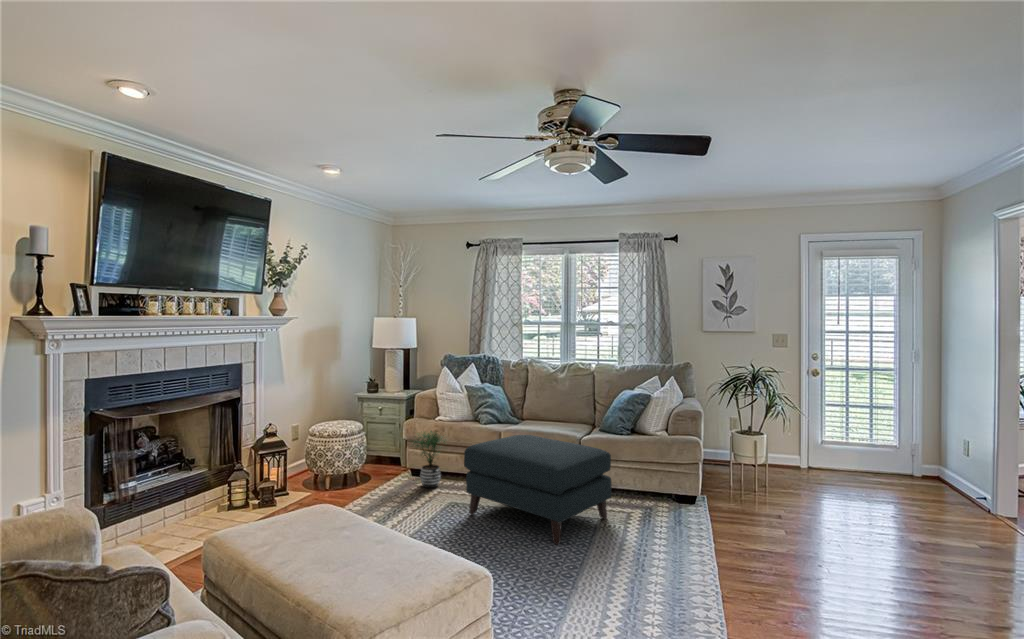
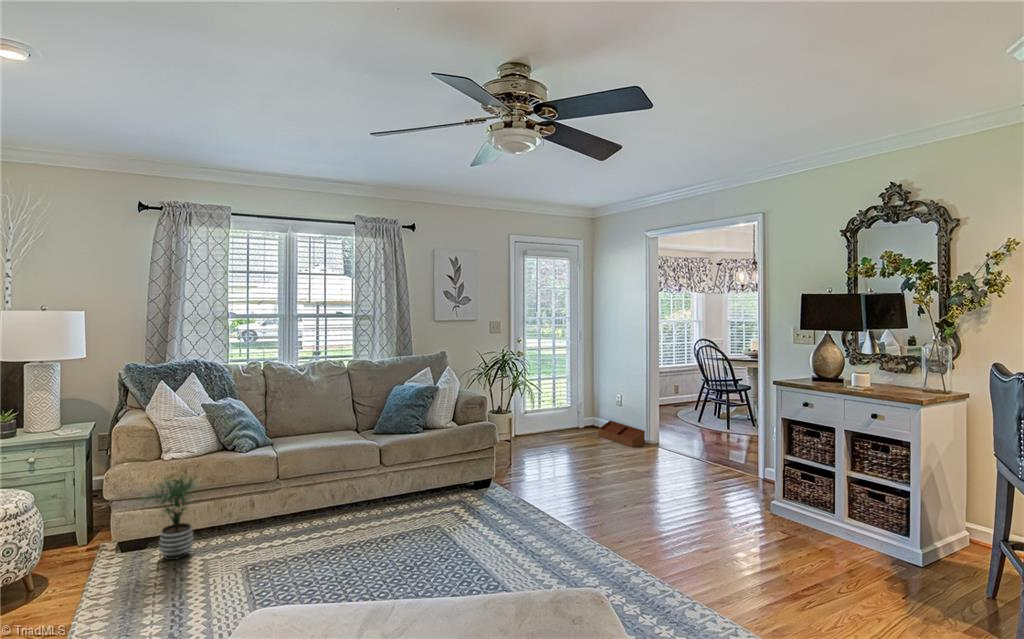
ottoman: present [464,435,612,545] -> none [285,450,445,569]
storage bin: none [931,471,989,514] -> present [598,421,645,447]

